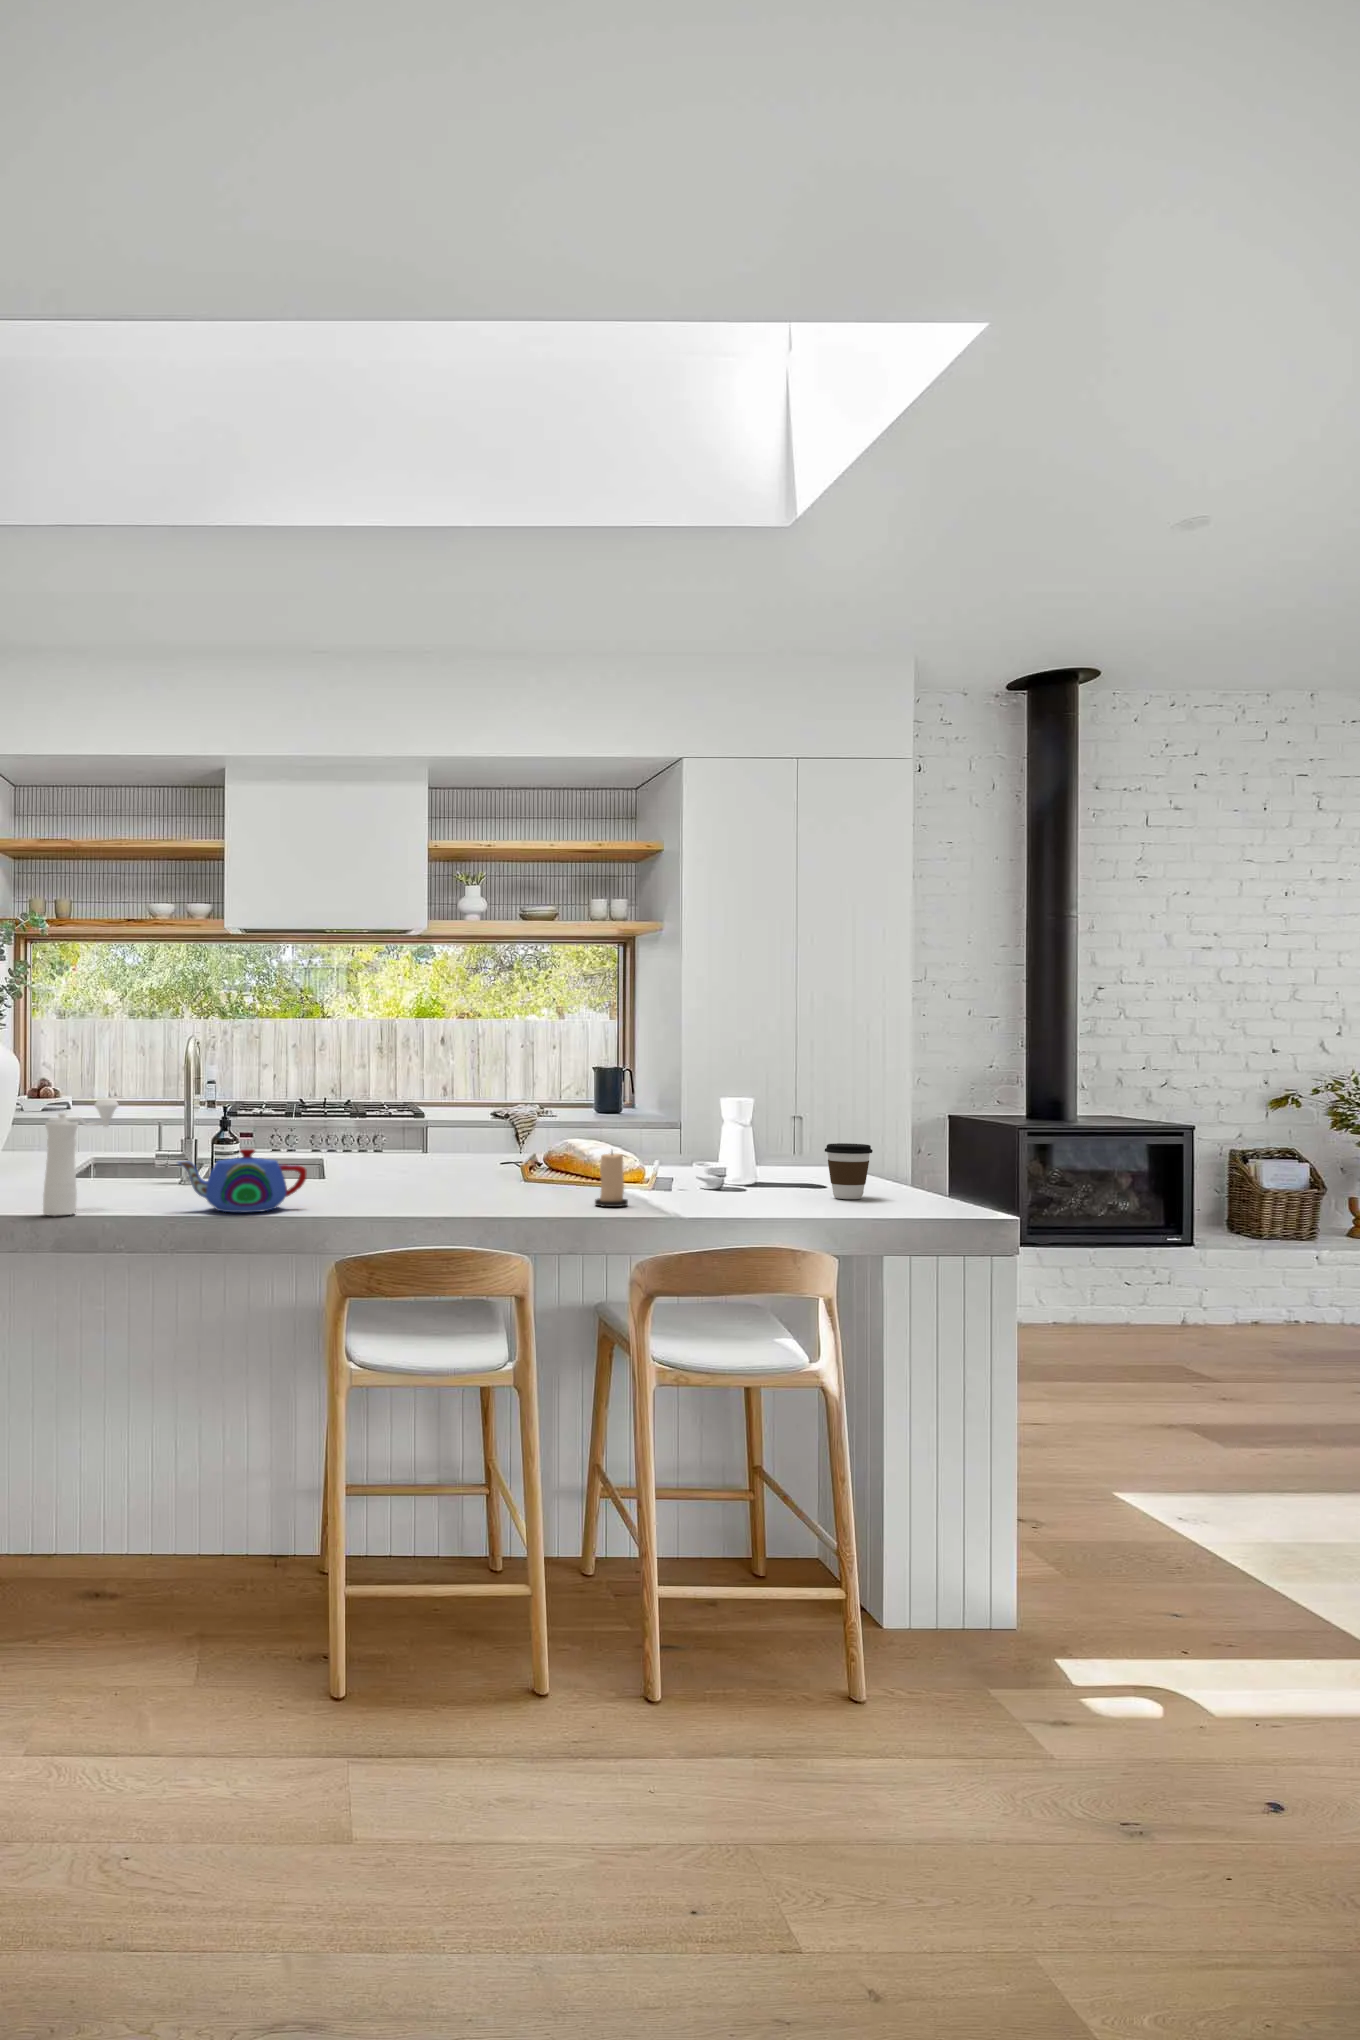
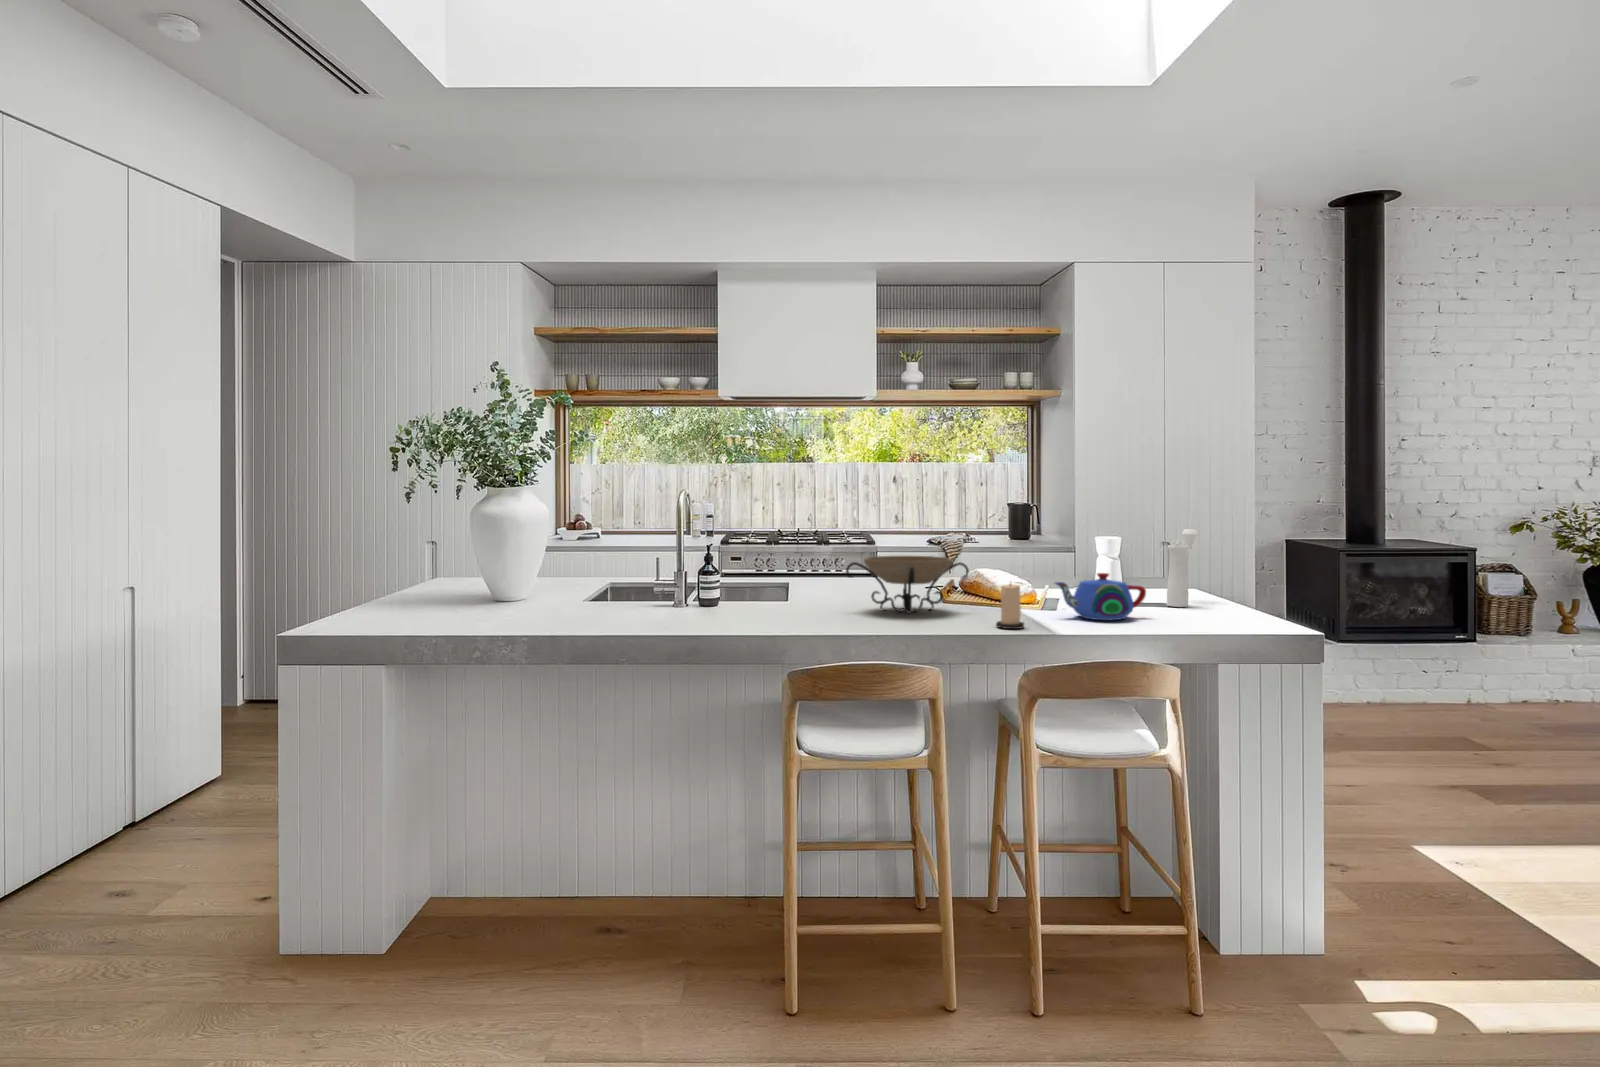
pepper mill: present [43,1099,118,1216] -> present [1167,529,1198,607]
decorative bowl: none [406,1123,560,1194] -> present [846,556,969,614]
coffee cup: present [825,1143,873,1199] -> none [1200,577,1245,626]
teapot: present [178,1149,307,1212] -> present [1055,573,1146,620]

